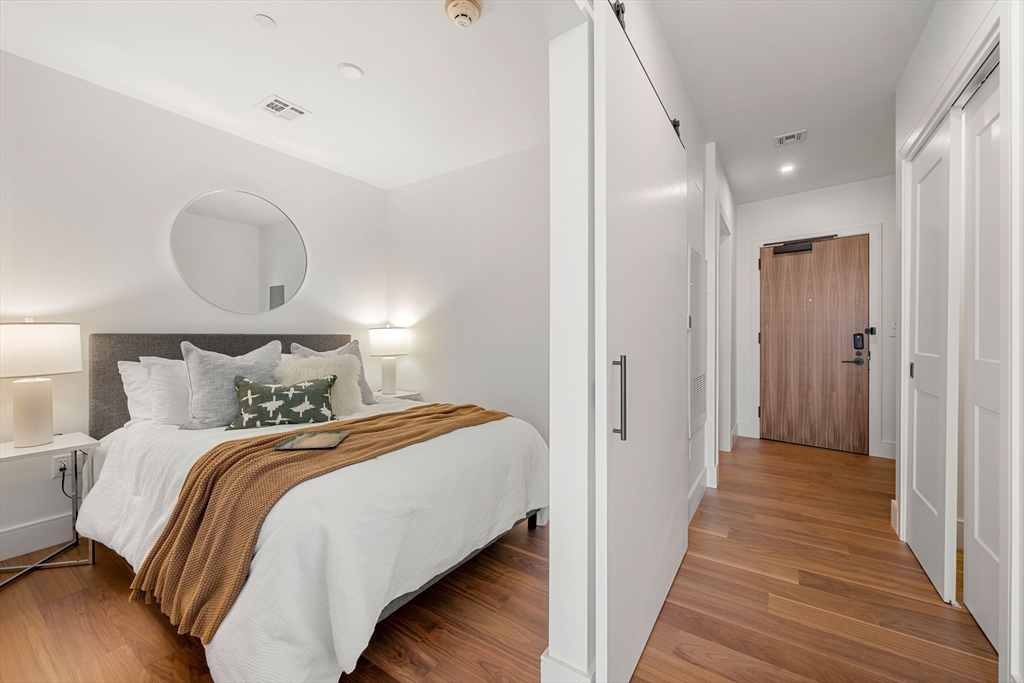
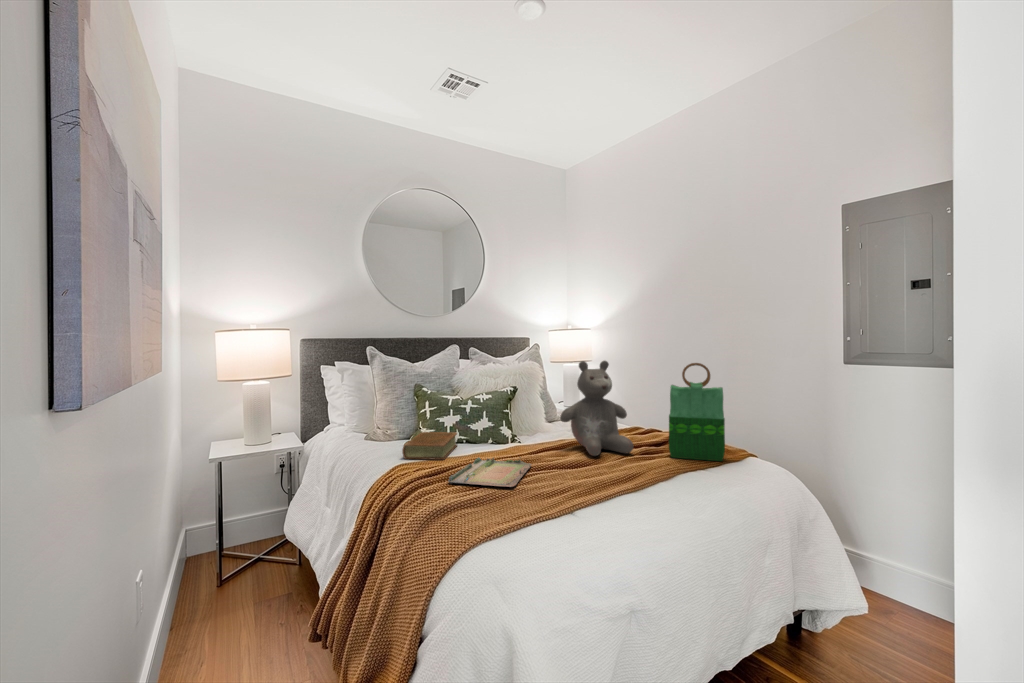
teddy bear: none [375,350,433,424] -> present [560,361,633,456]
tote bag: none [459,350,498,421] -> present [669,363,725,461]
book: none [225,415,280,439] -> present [402,432,457,460]

